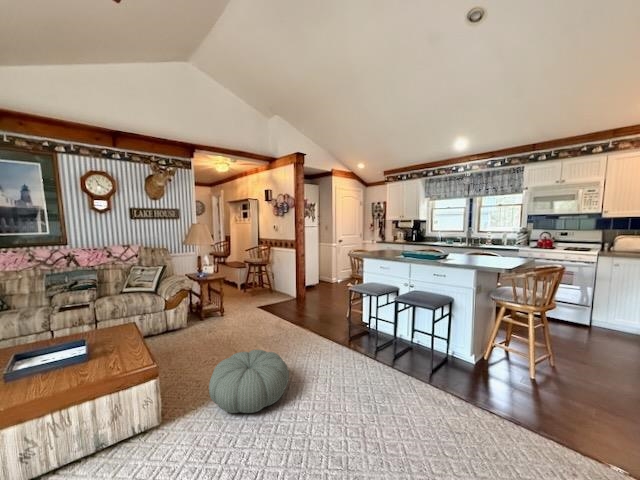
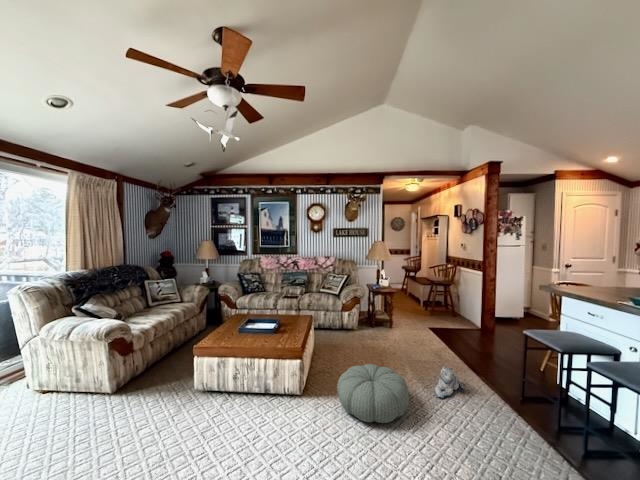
plush toy: none [294,332,315,360] -> present [435,367,464,398]

